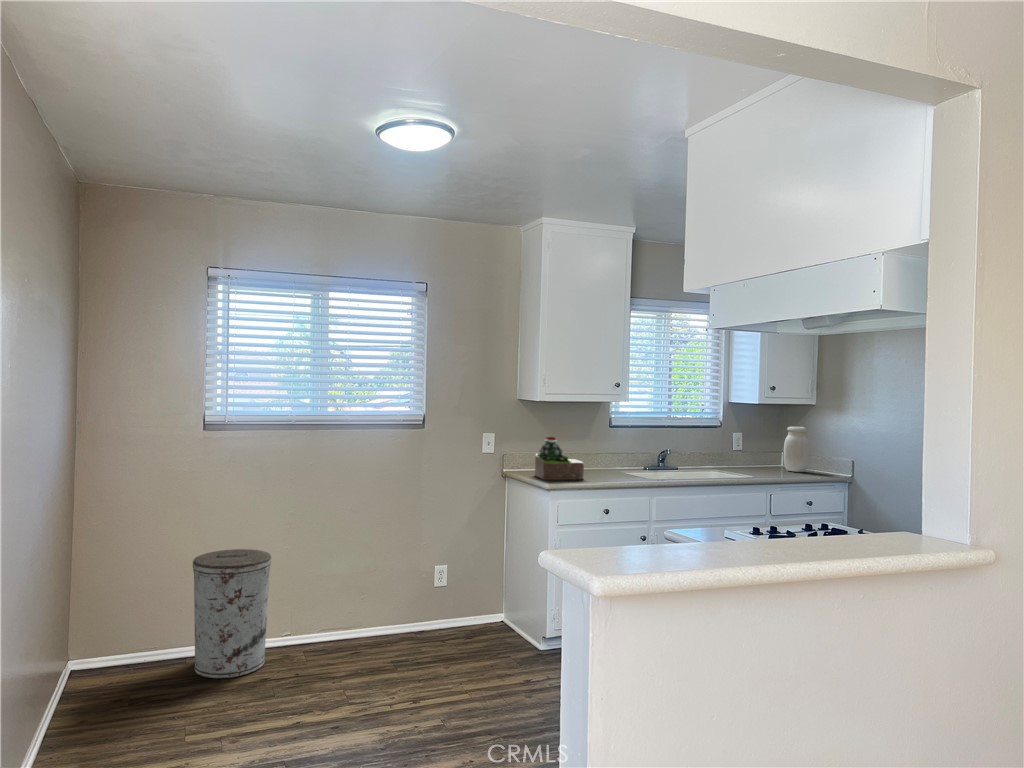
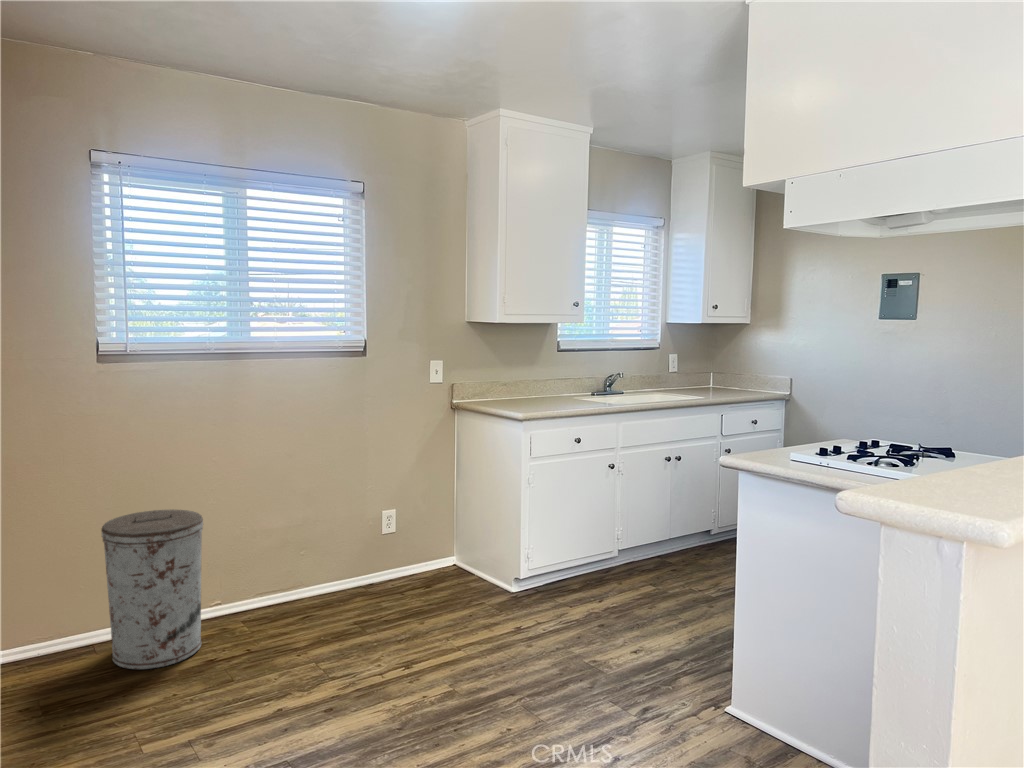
jar: present [784,427,809,472] -> none [719,345,744,391]
succulent plant: present [535,437,584,480] -> none [493,361,549,409]

